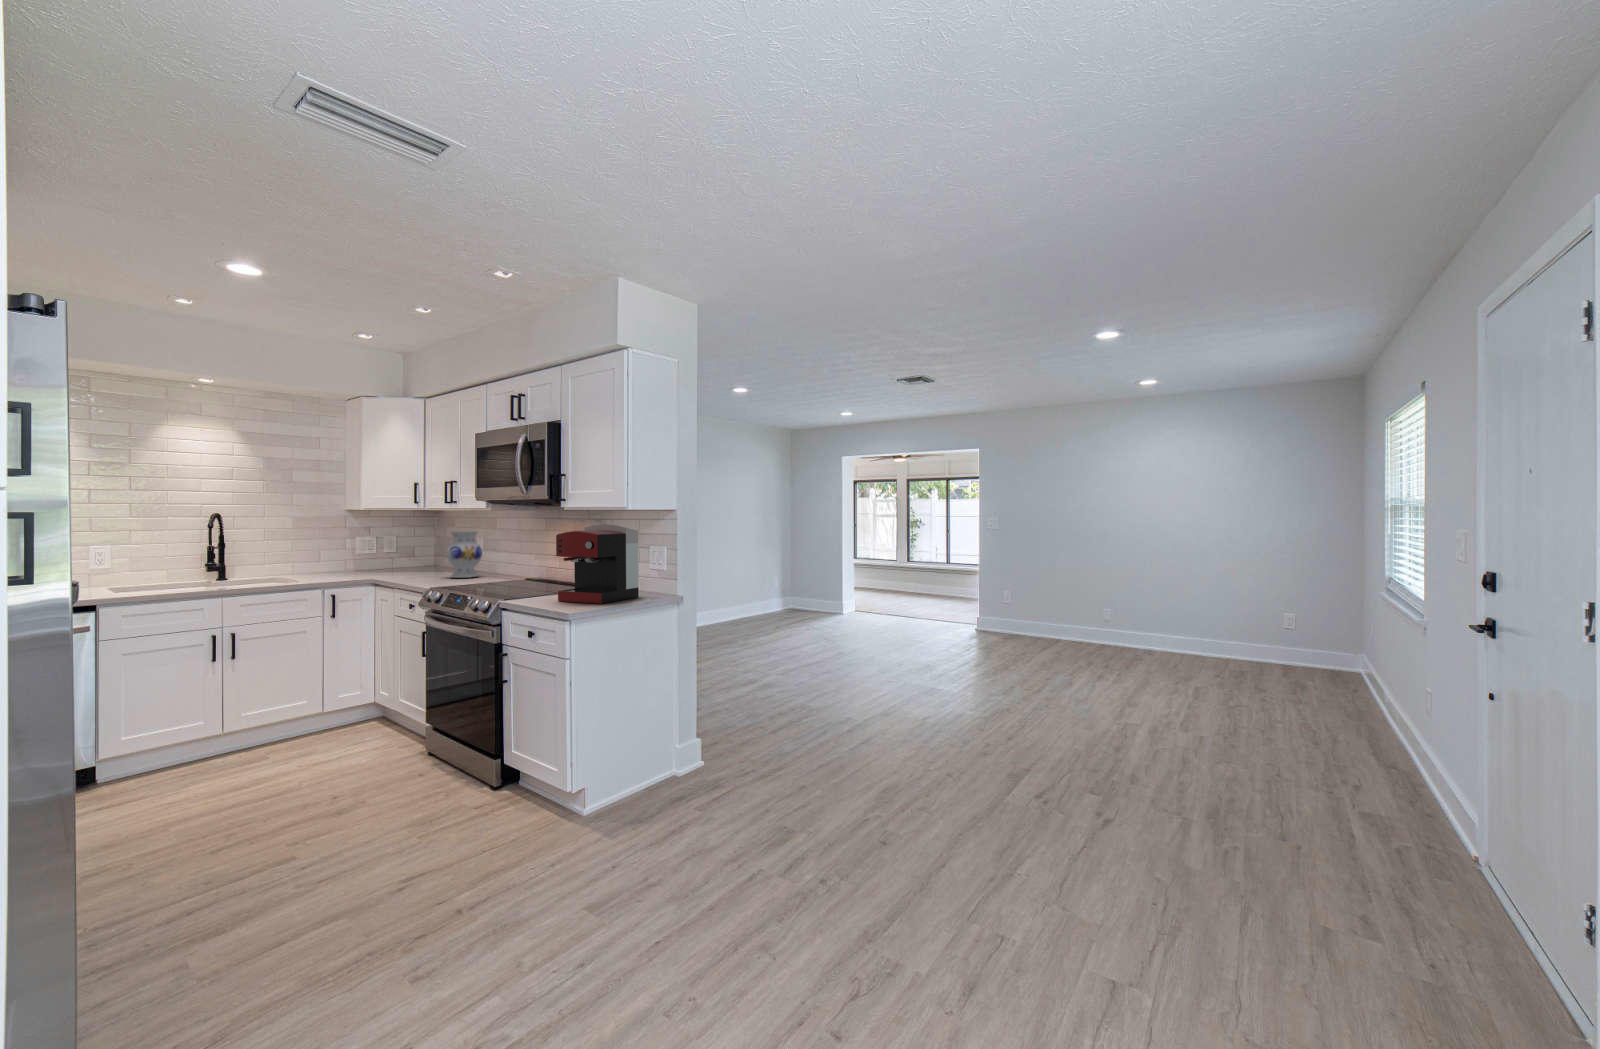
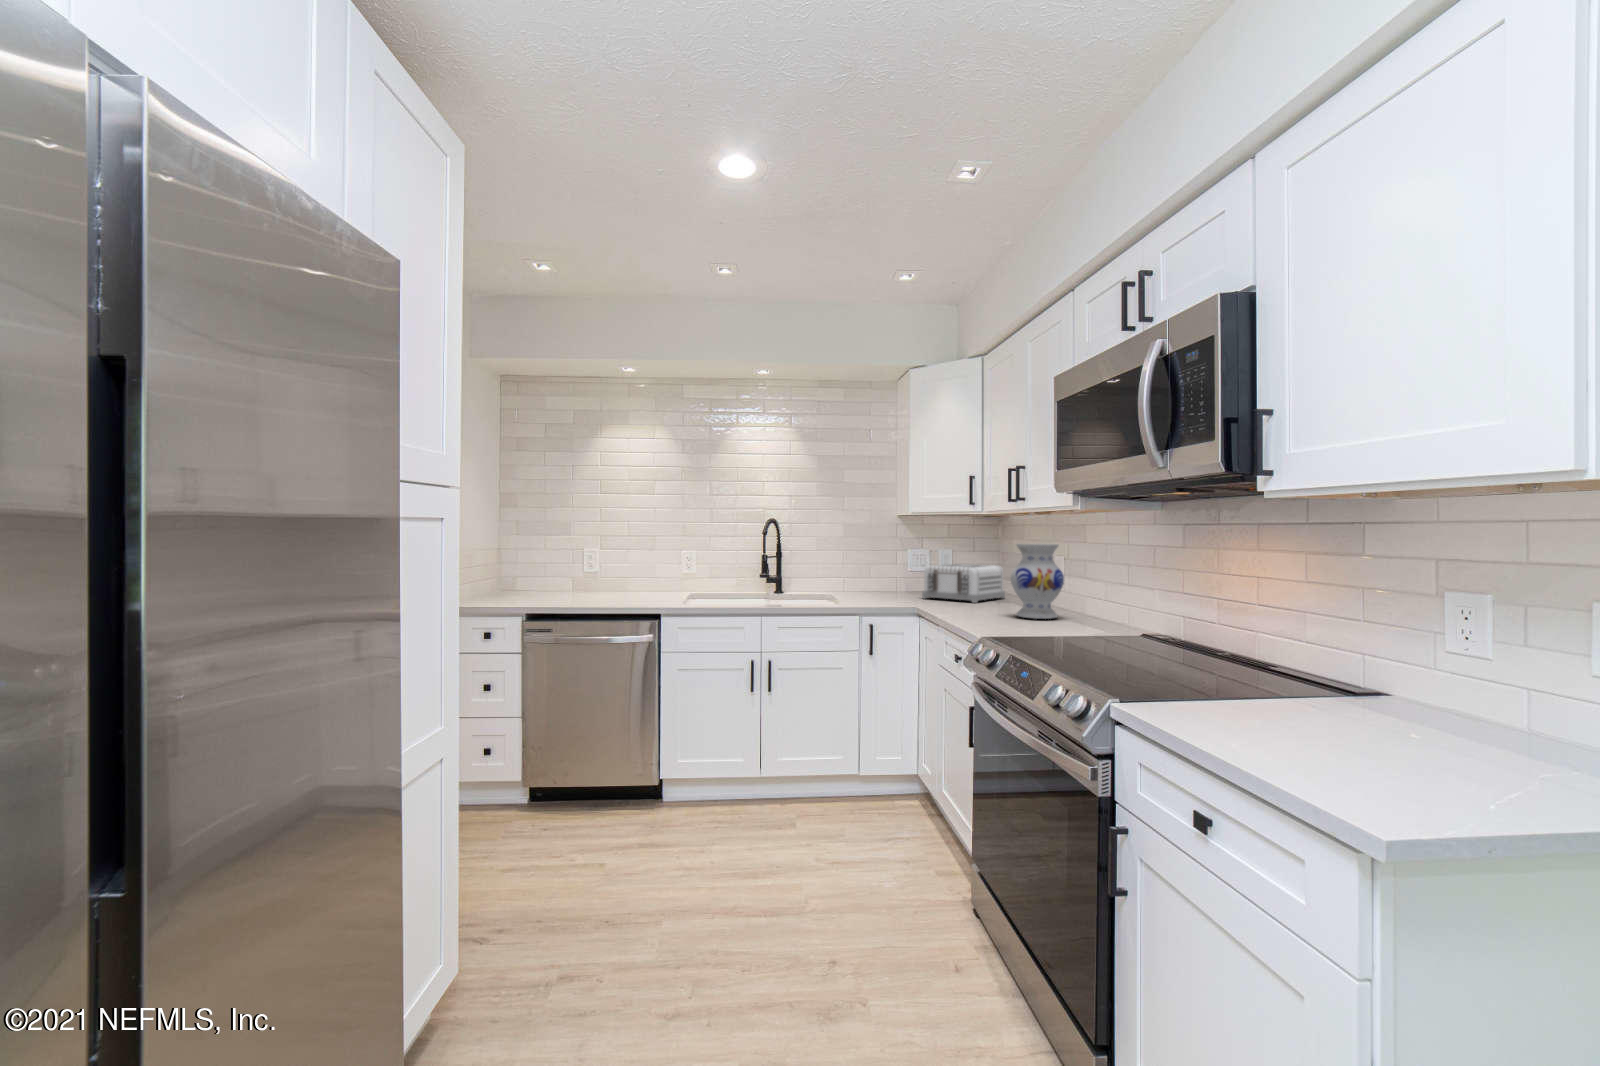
coffee maker: present [556,524,639,604] -> none [1255,536,1524,774]
toaster: none [374,547,441,574] -> present [922,564,1005,603]

